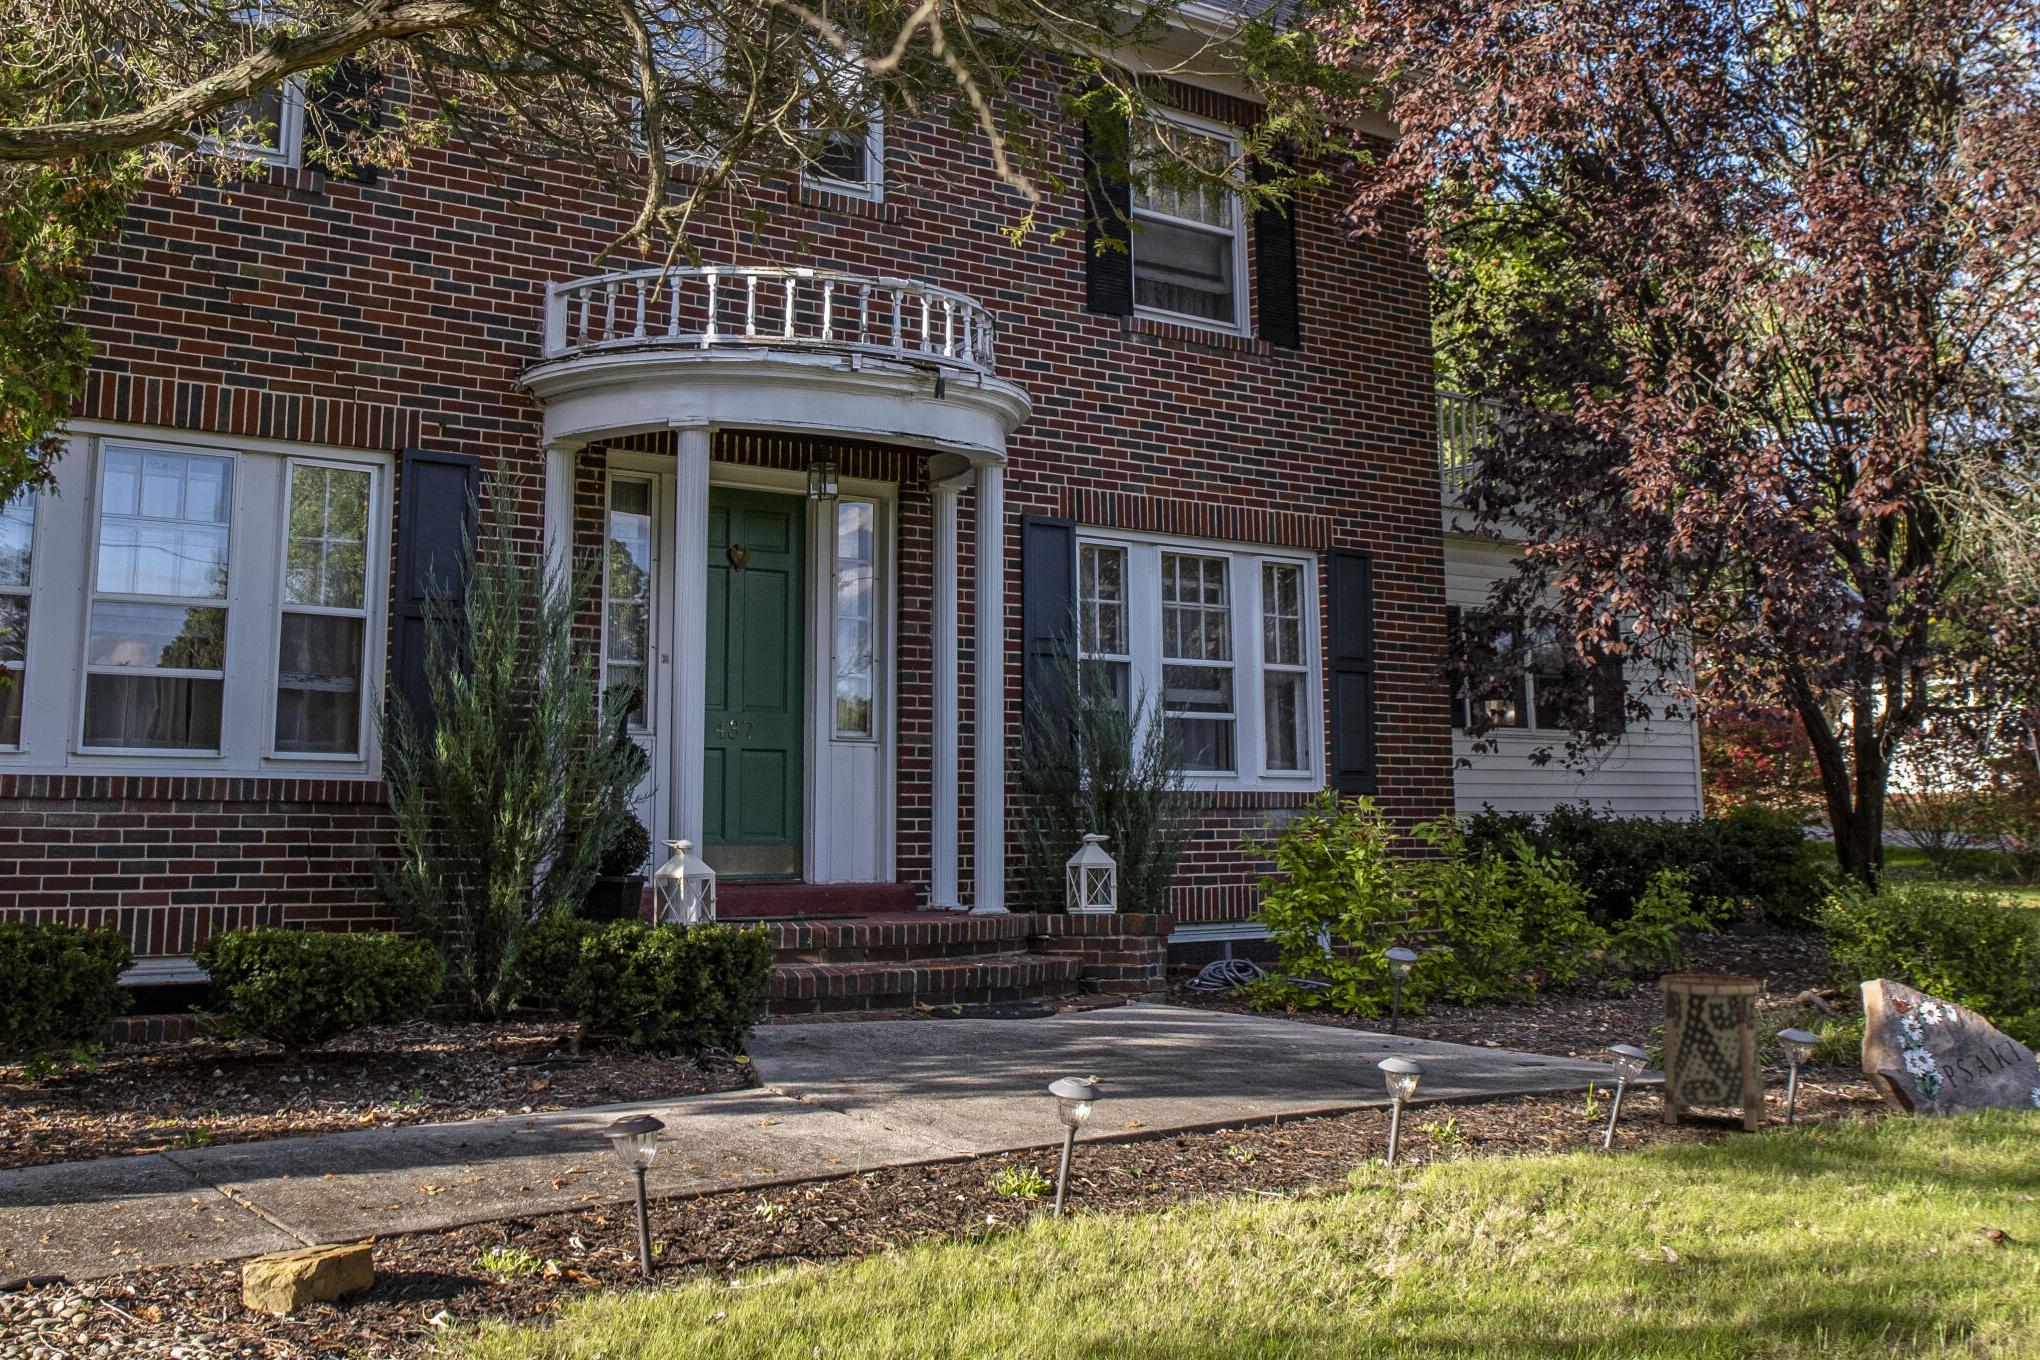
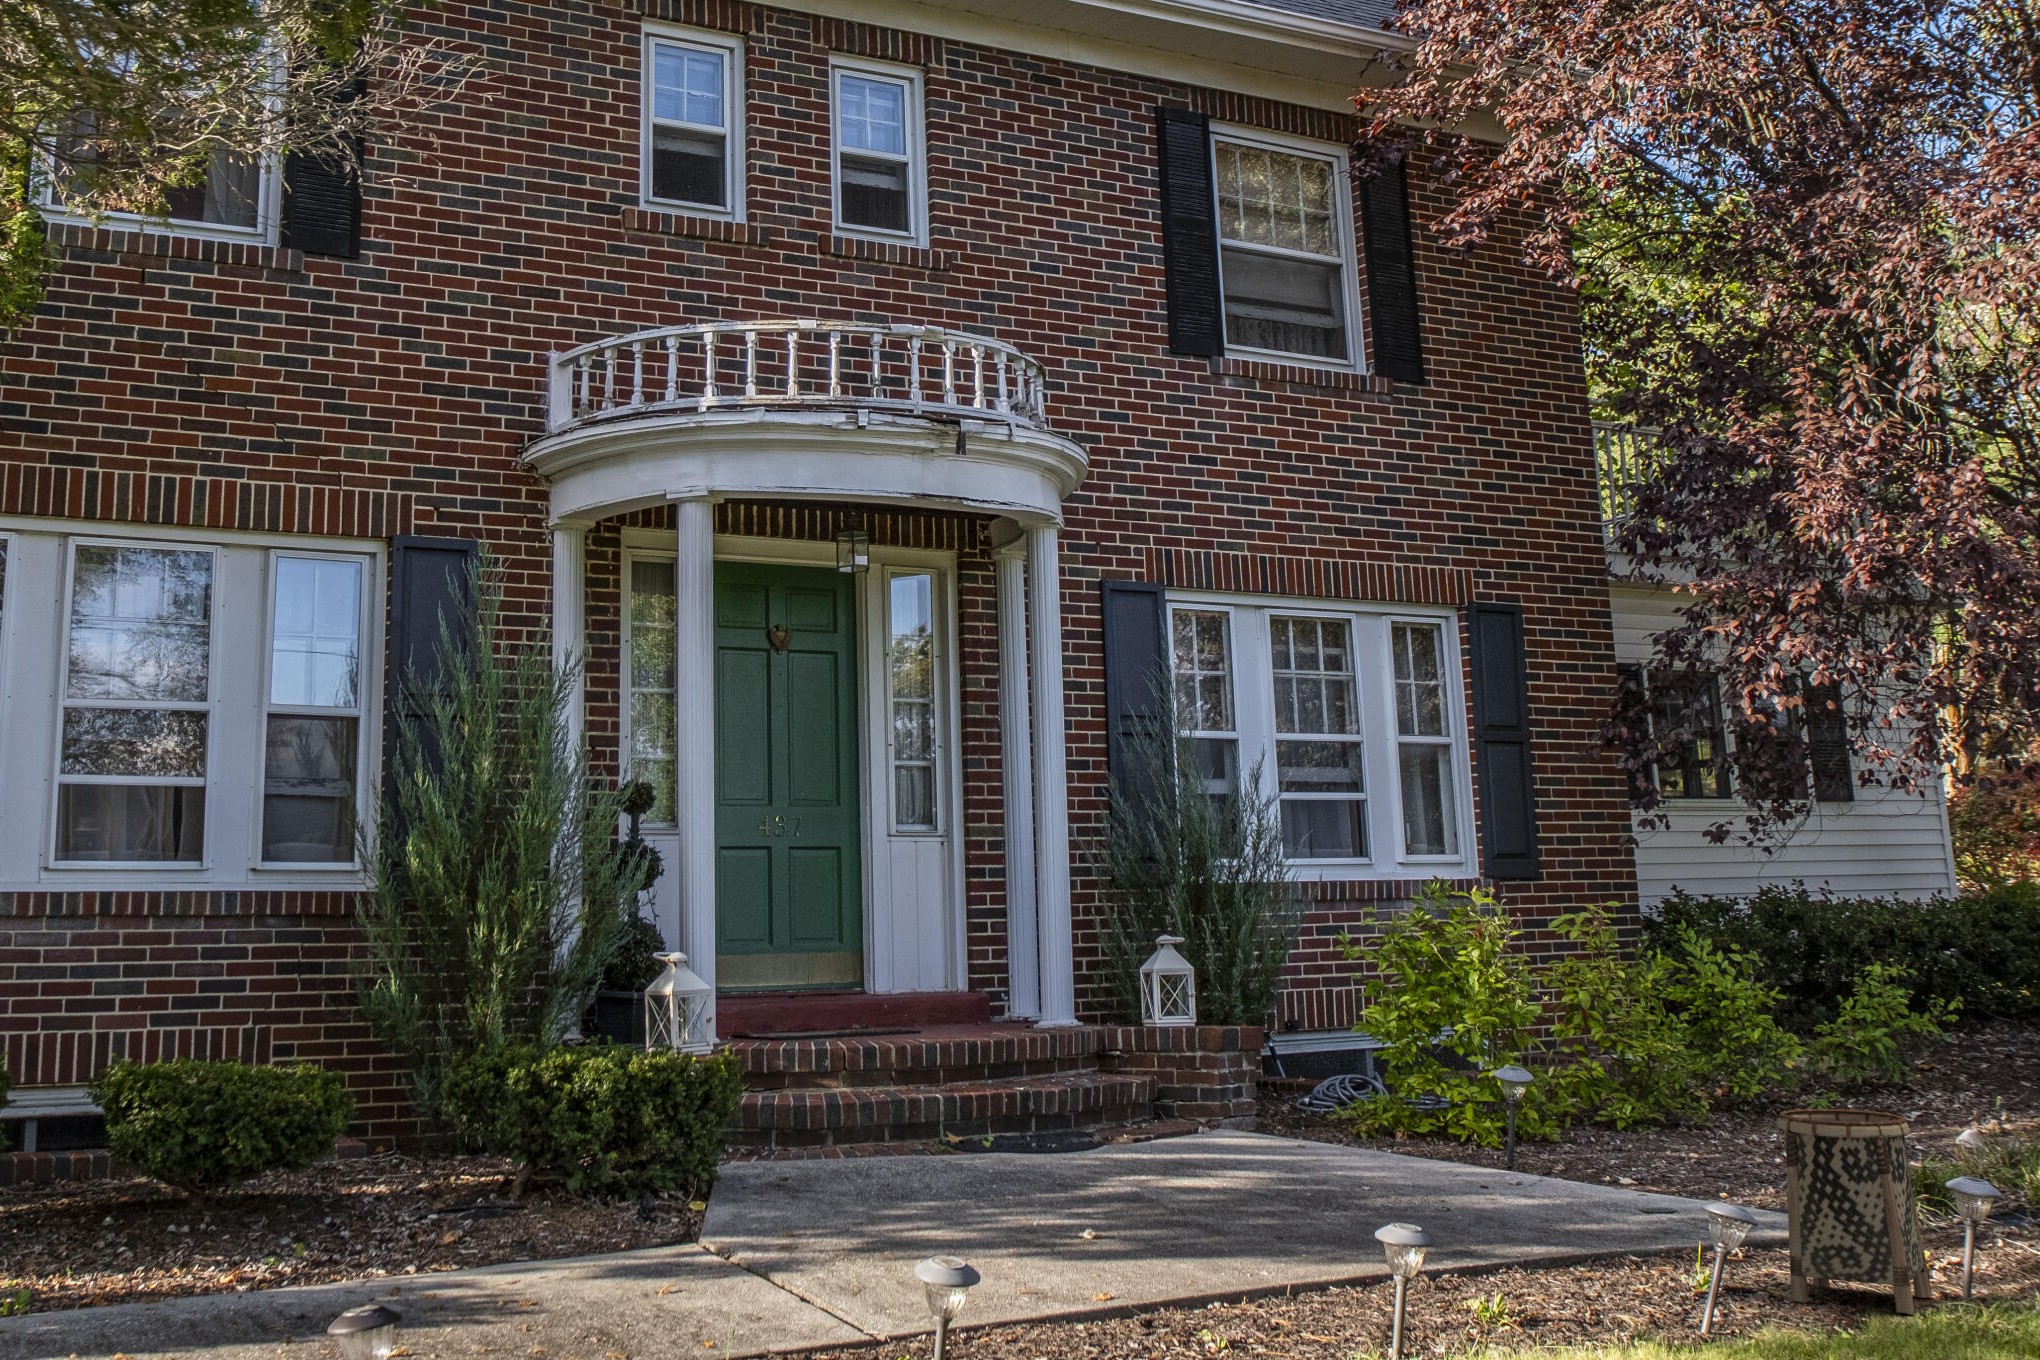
decorative plant: present [1733,903,1765,936] -> none [1956,993,2007,1040]

